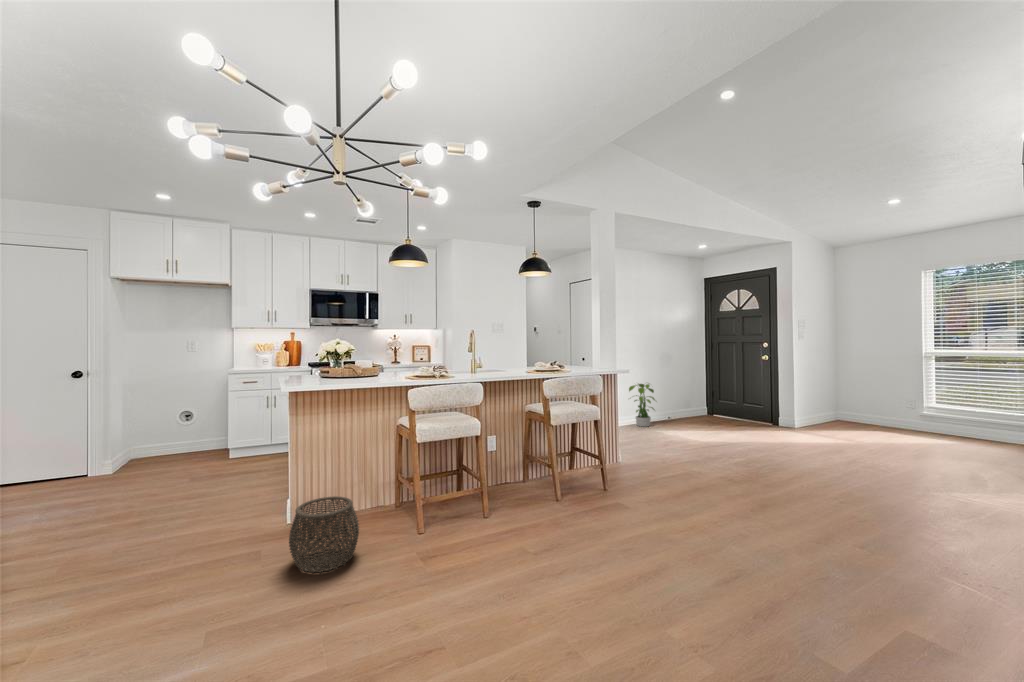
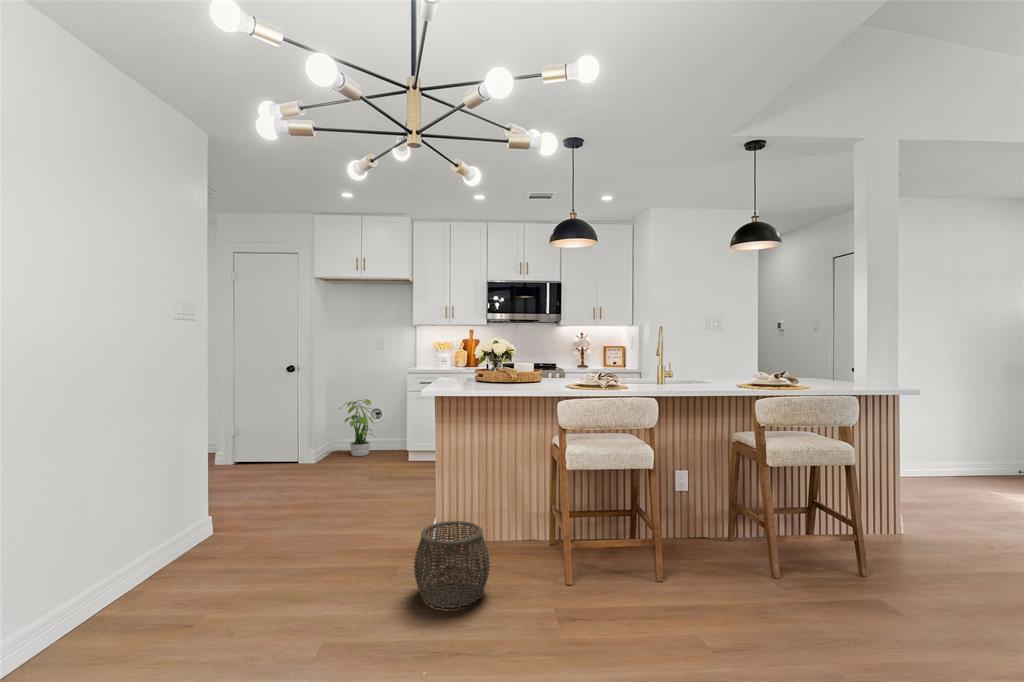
potted plant: present [629,384,655,427] -> present [339,399,375,456]

